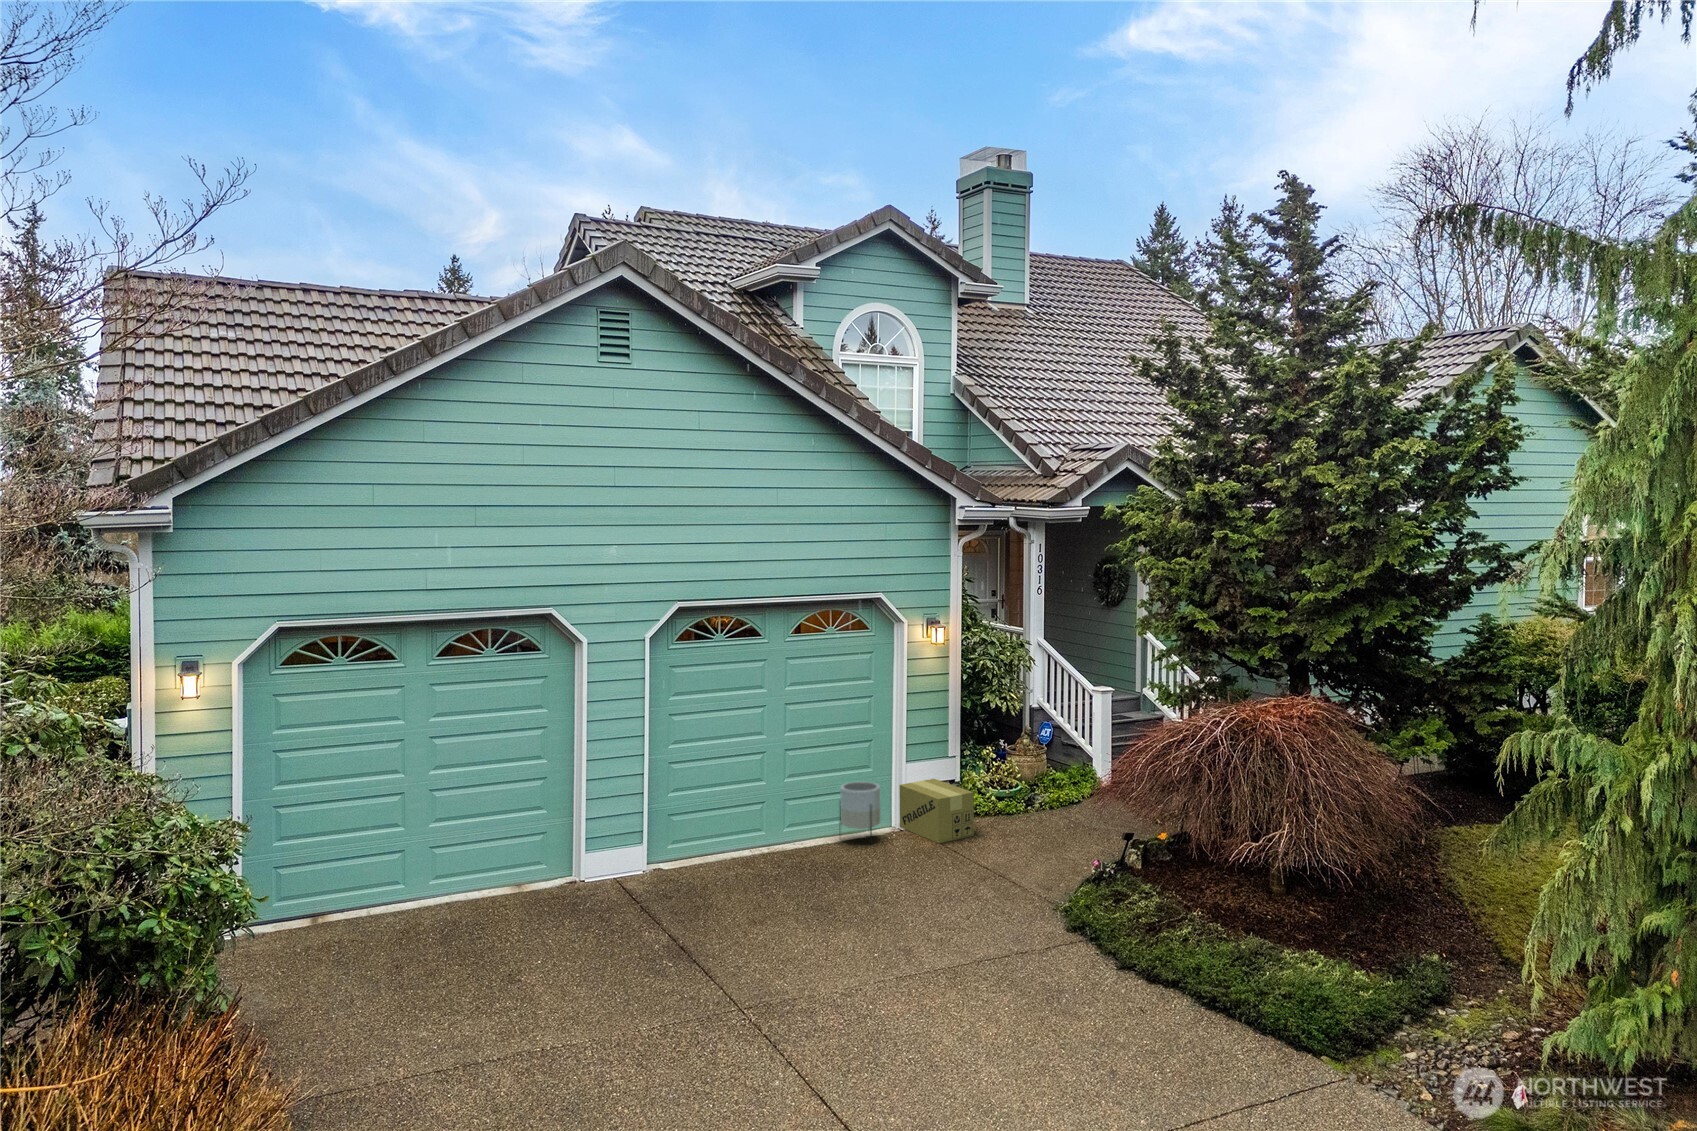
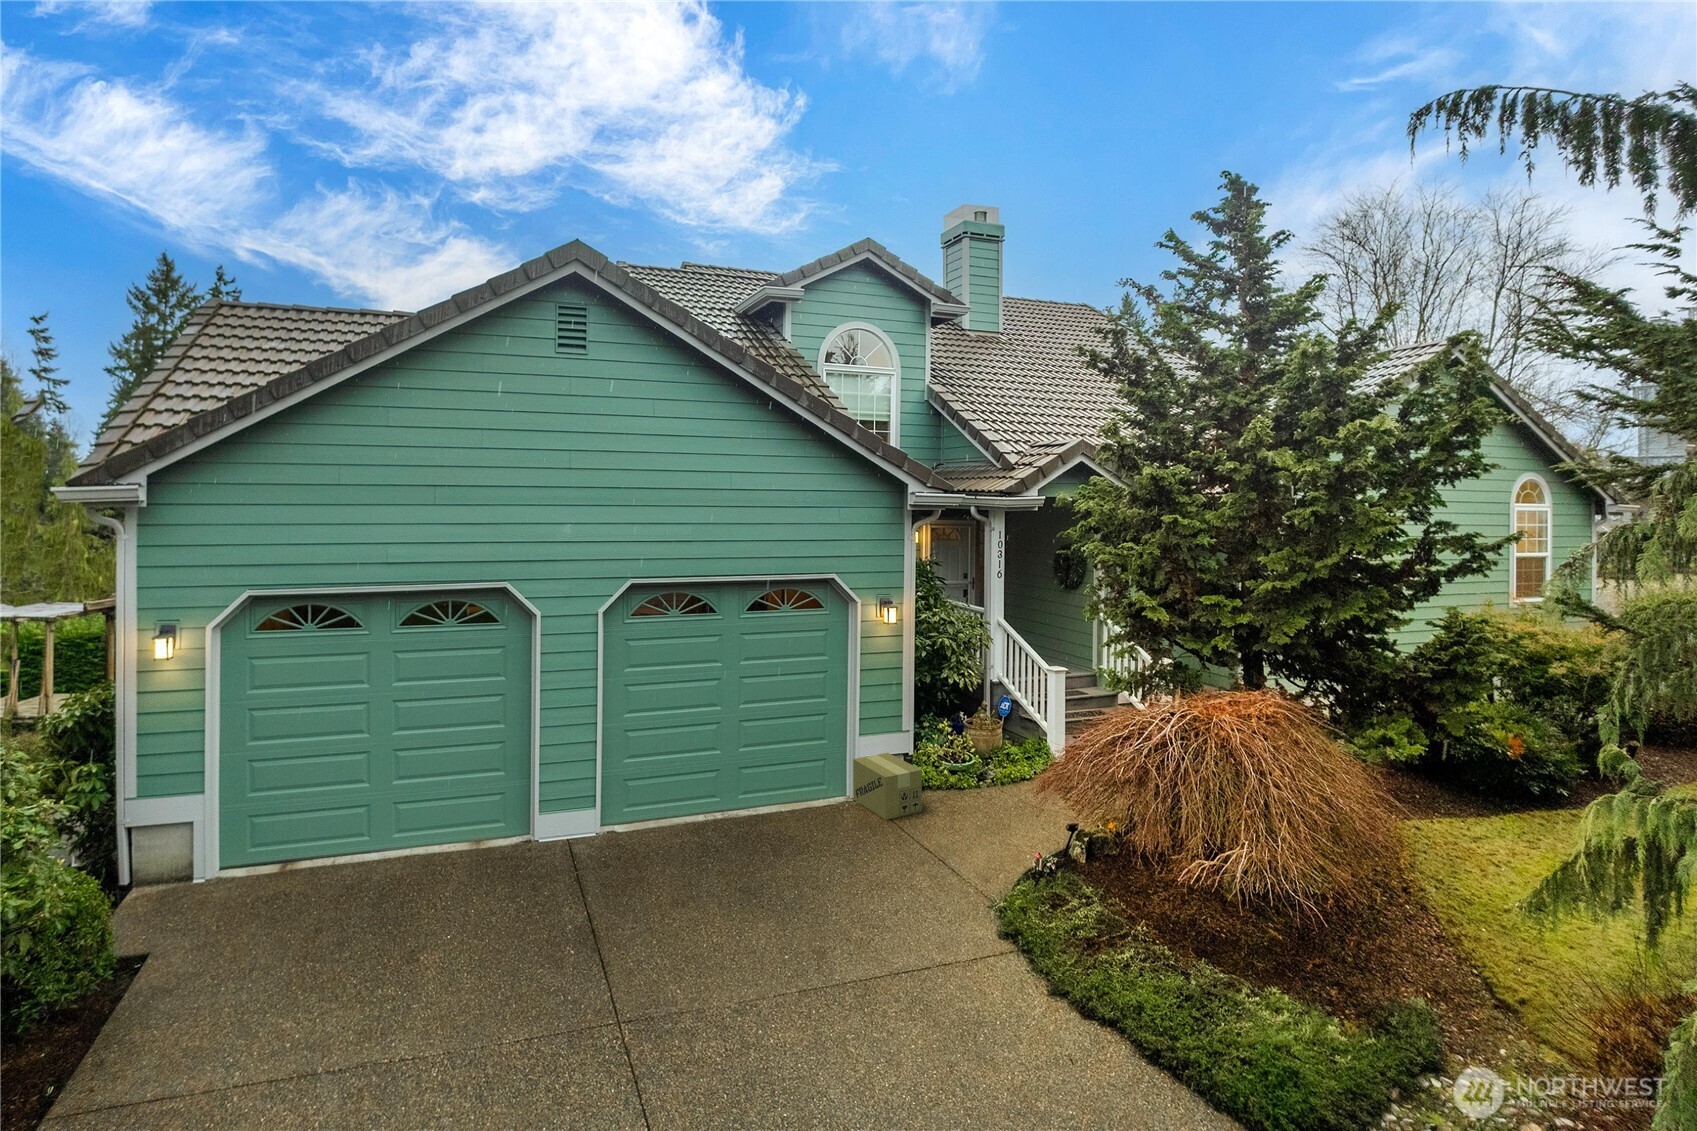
planter: present [839,781,880,834] -> none [792,756,831,819]

